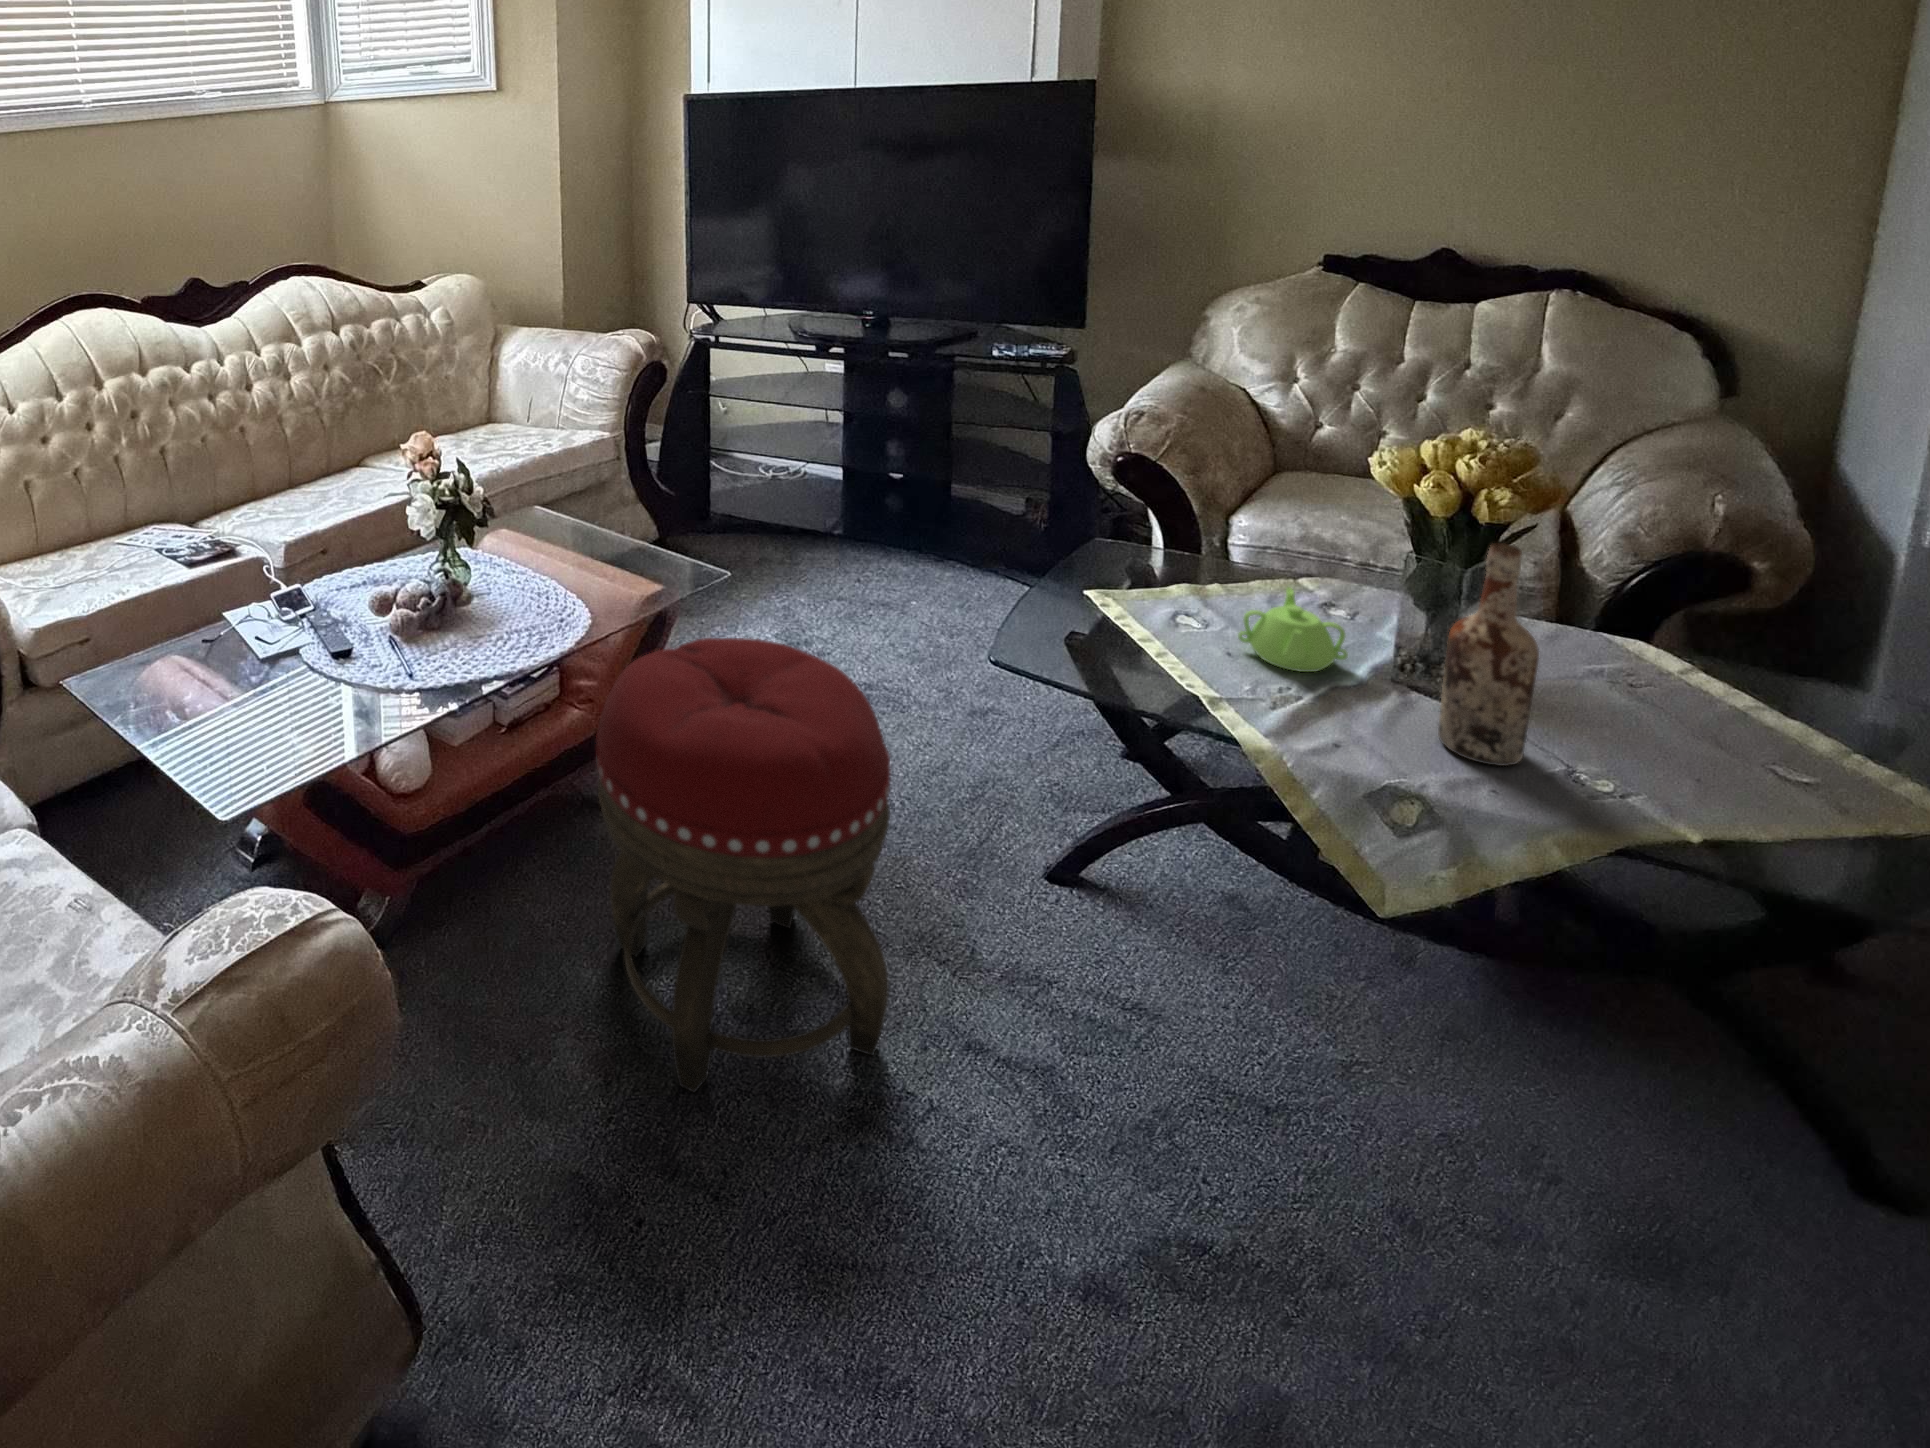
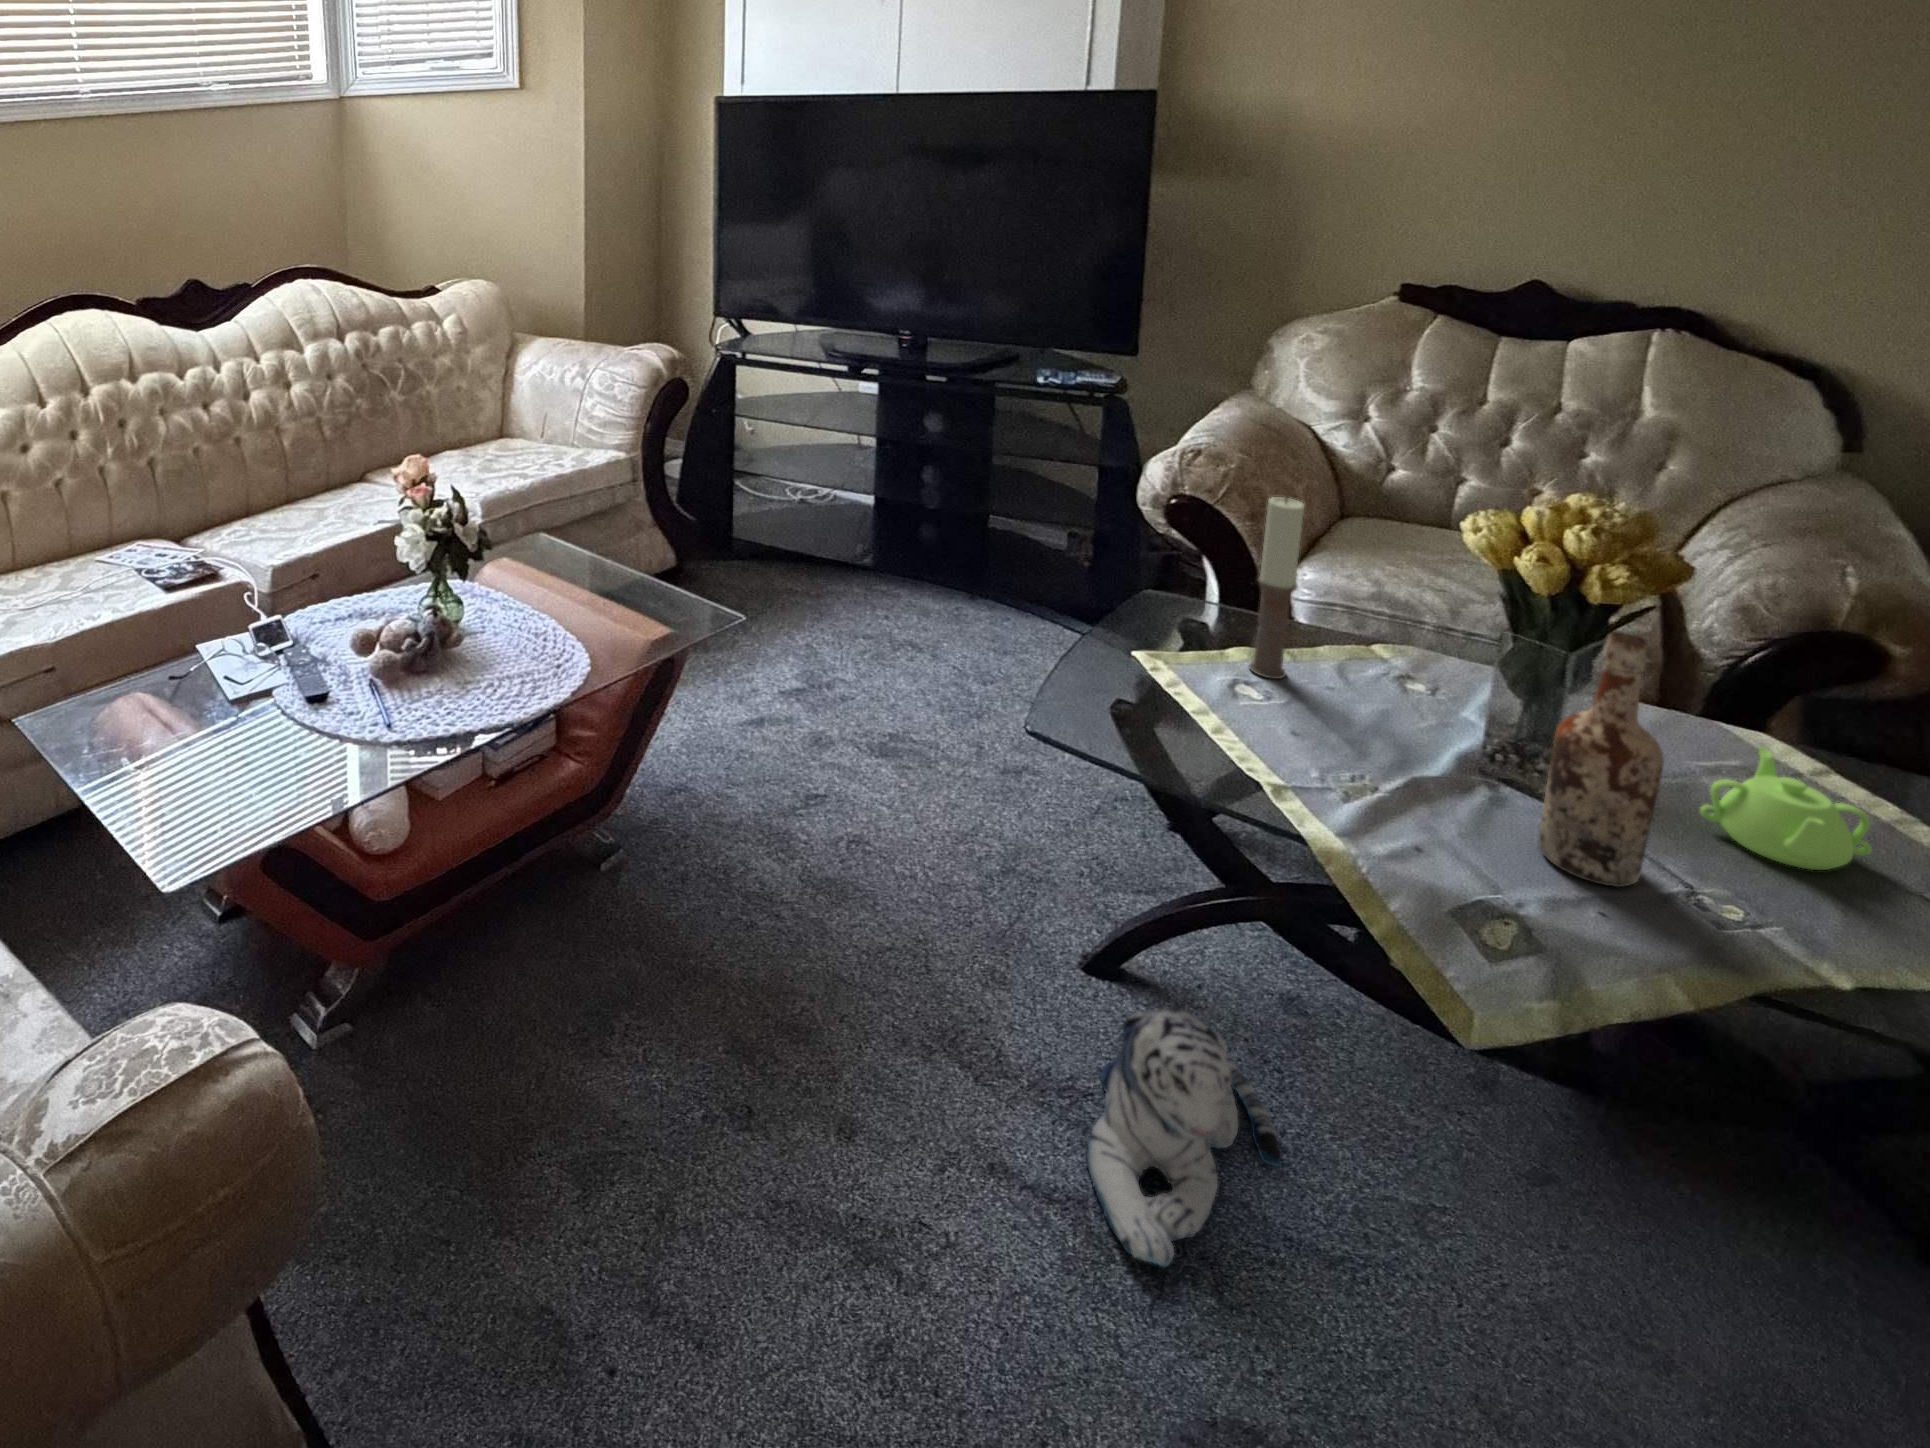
candle: none [1190,443,1235,610] -> present [1249,497,1304,679]
teapot: present [1238,587,1348,672] -> present [1700,747,1871,870]
footstool: present [596,638,891,1092] -> none [583,698,910,1214]
plush toy: none [1053,898,1225,1117] -> present [1086,1008,1283,1267]

